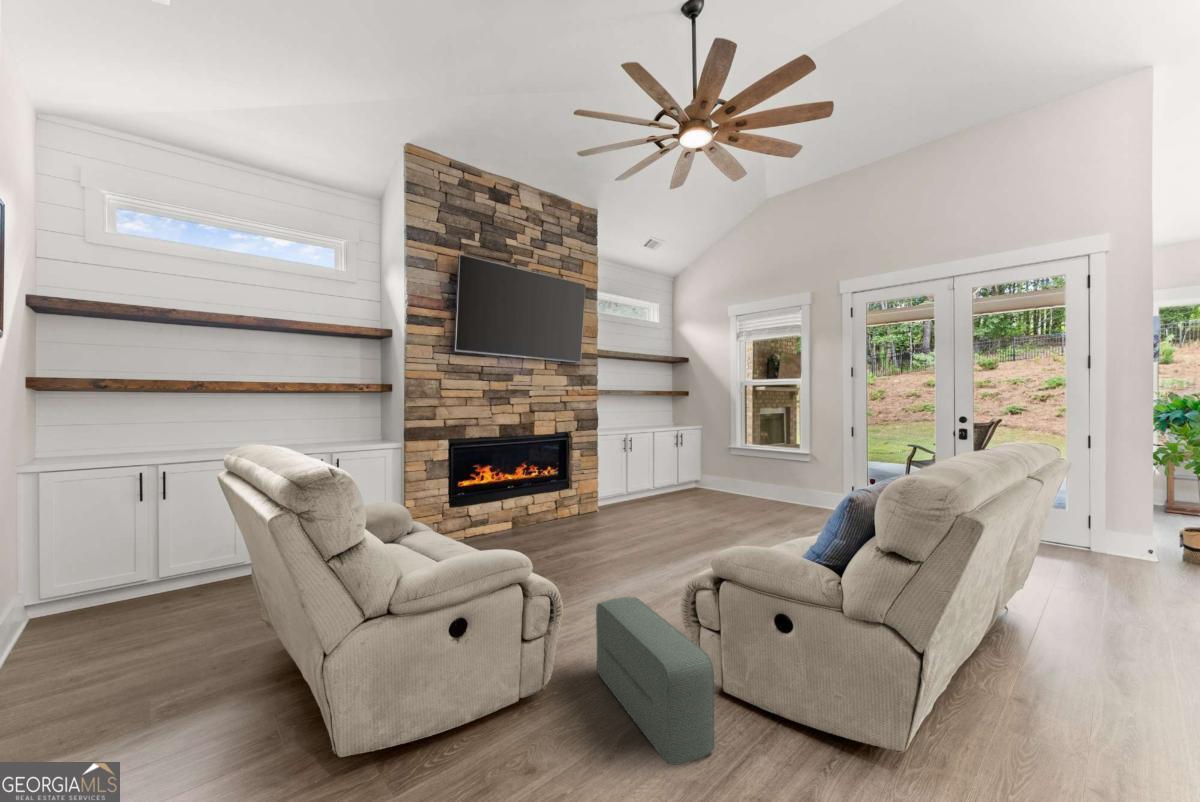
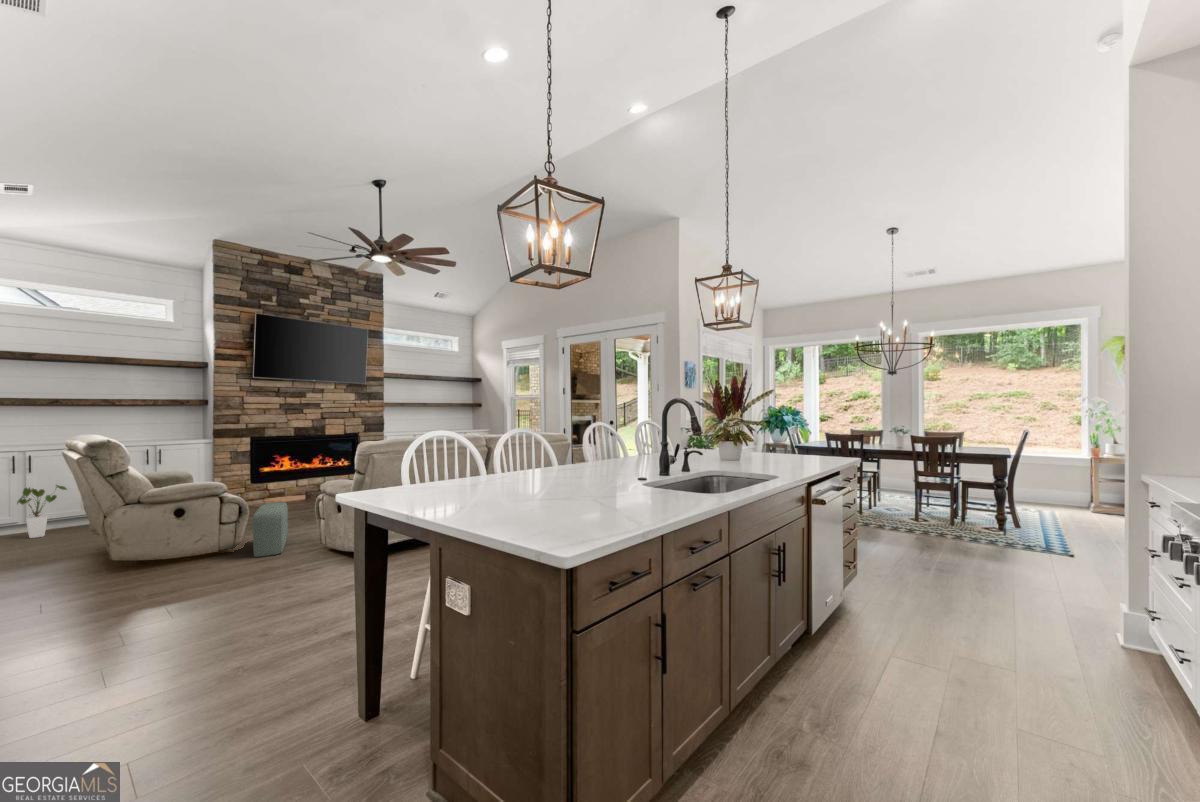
house plant: none [155,515,225,608] -> present [17,485,67,538]

